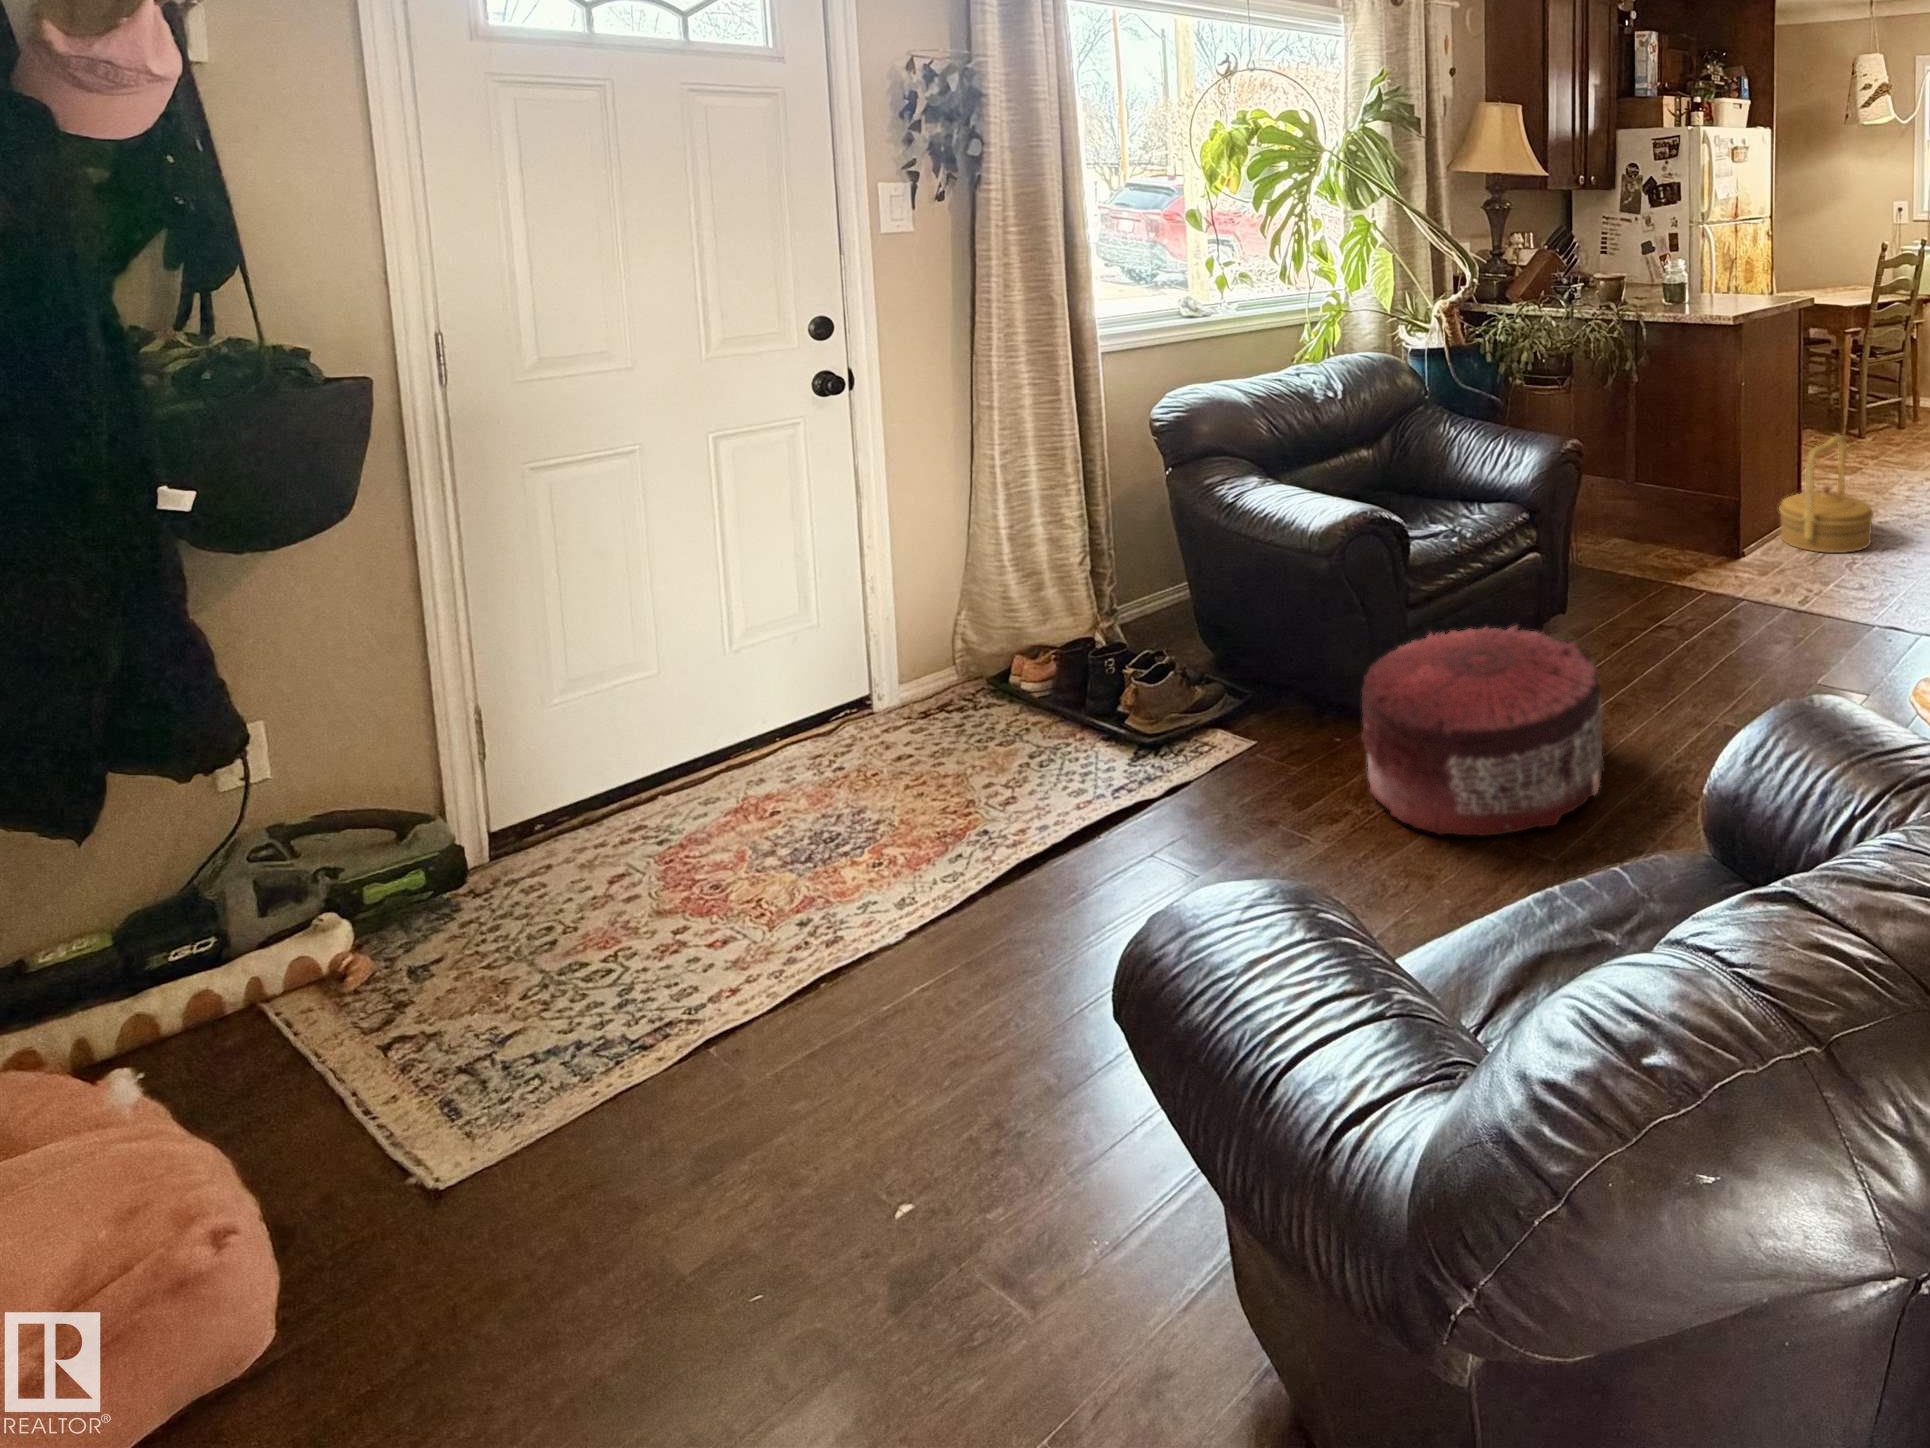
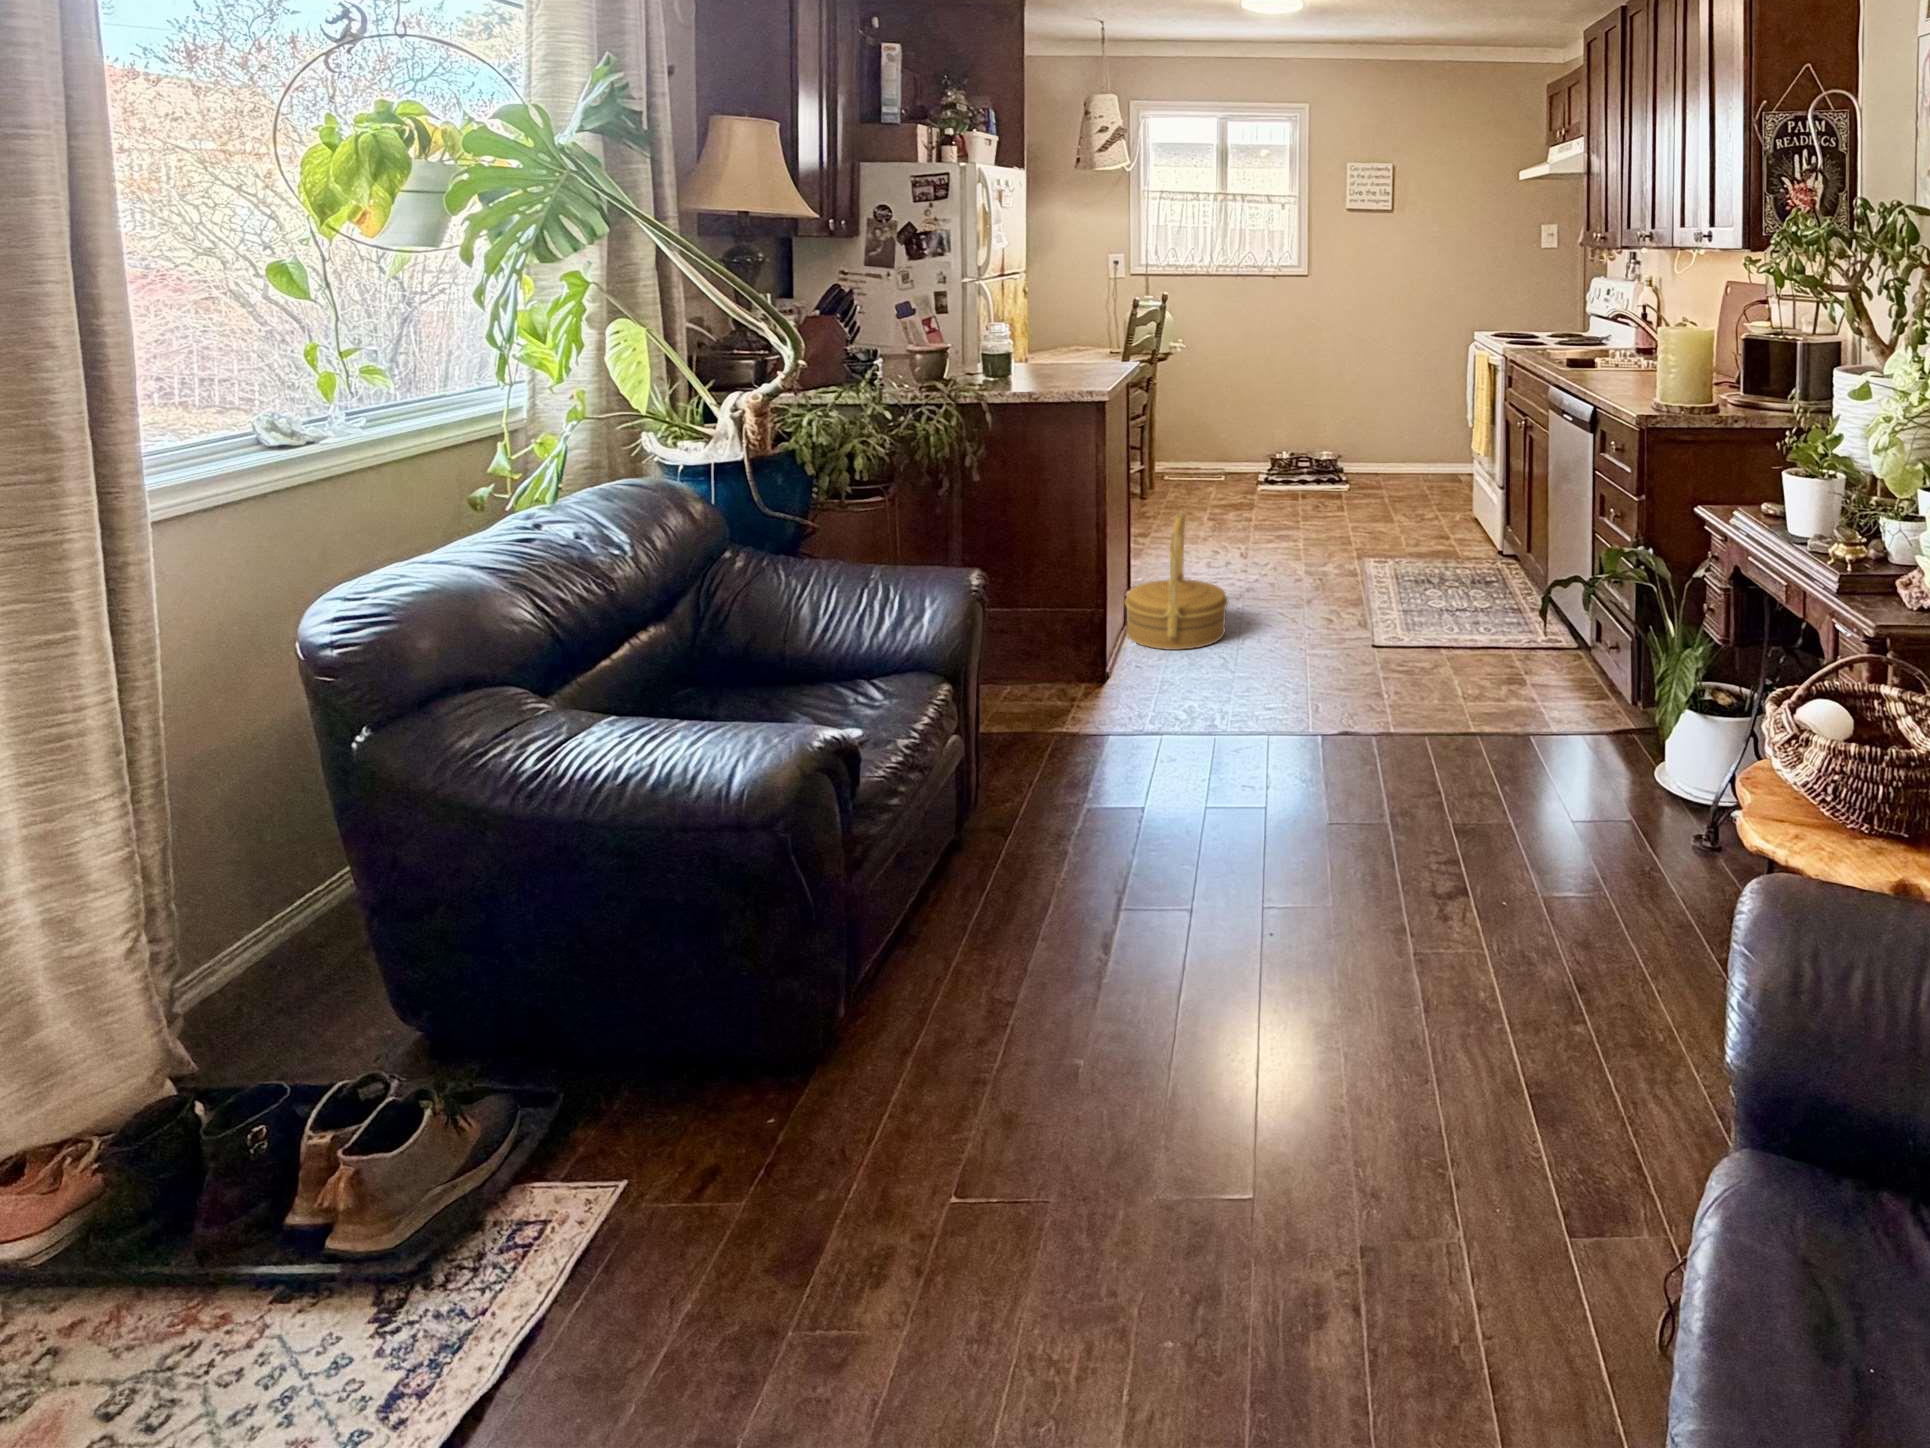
pouf: present [1361,625,1605,836] -> none [861,848,1217,1229]

